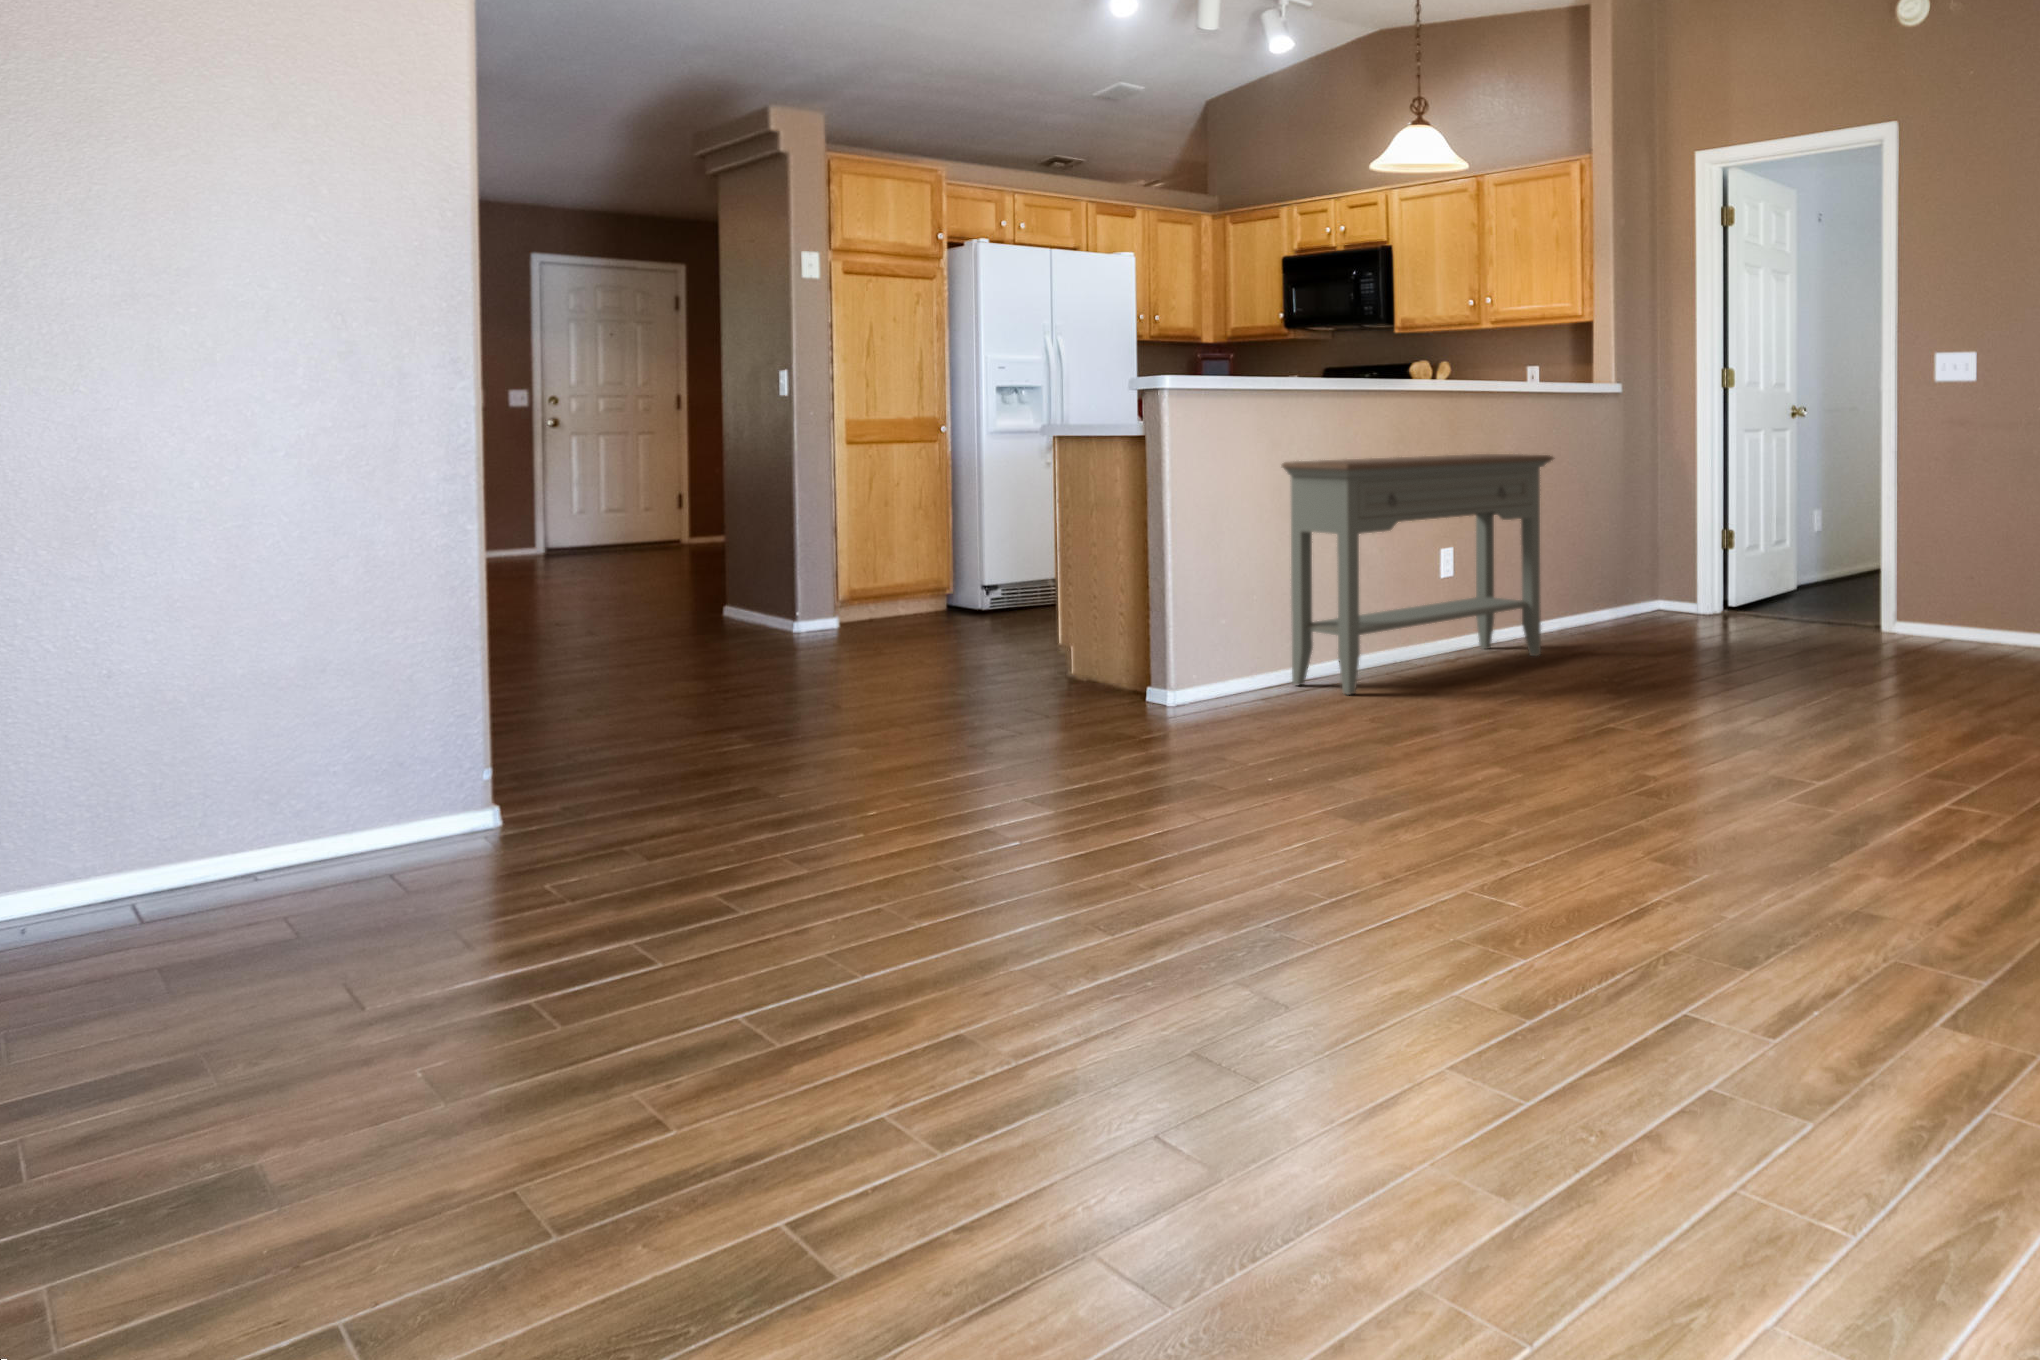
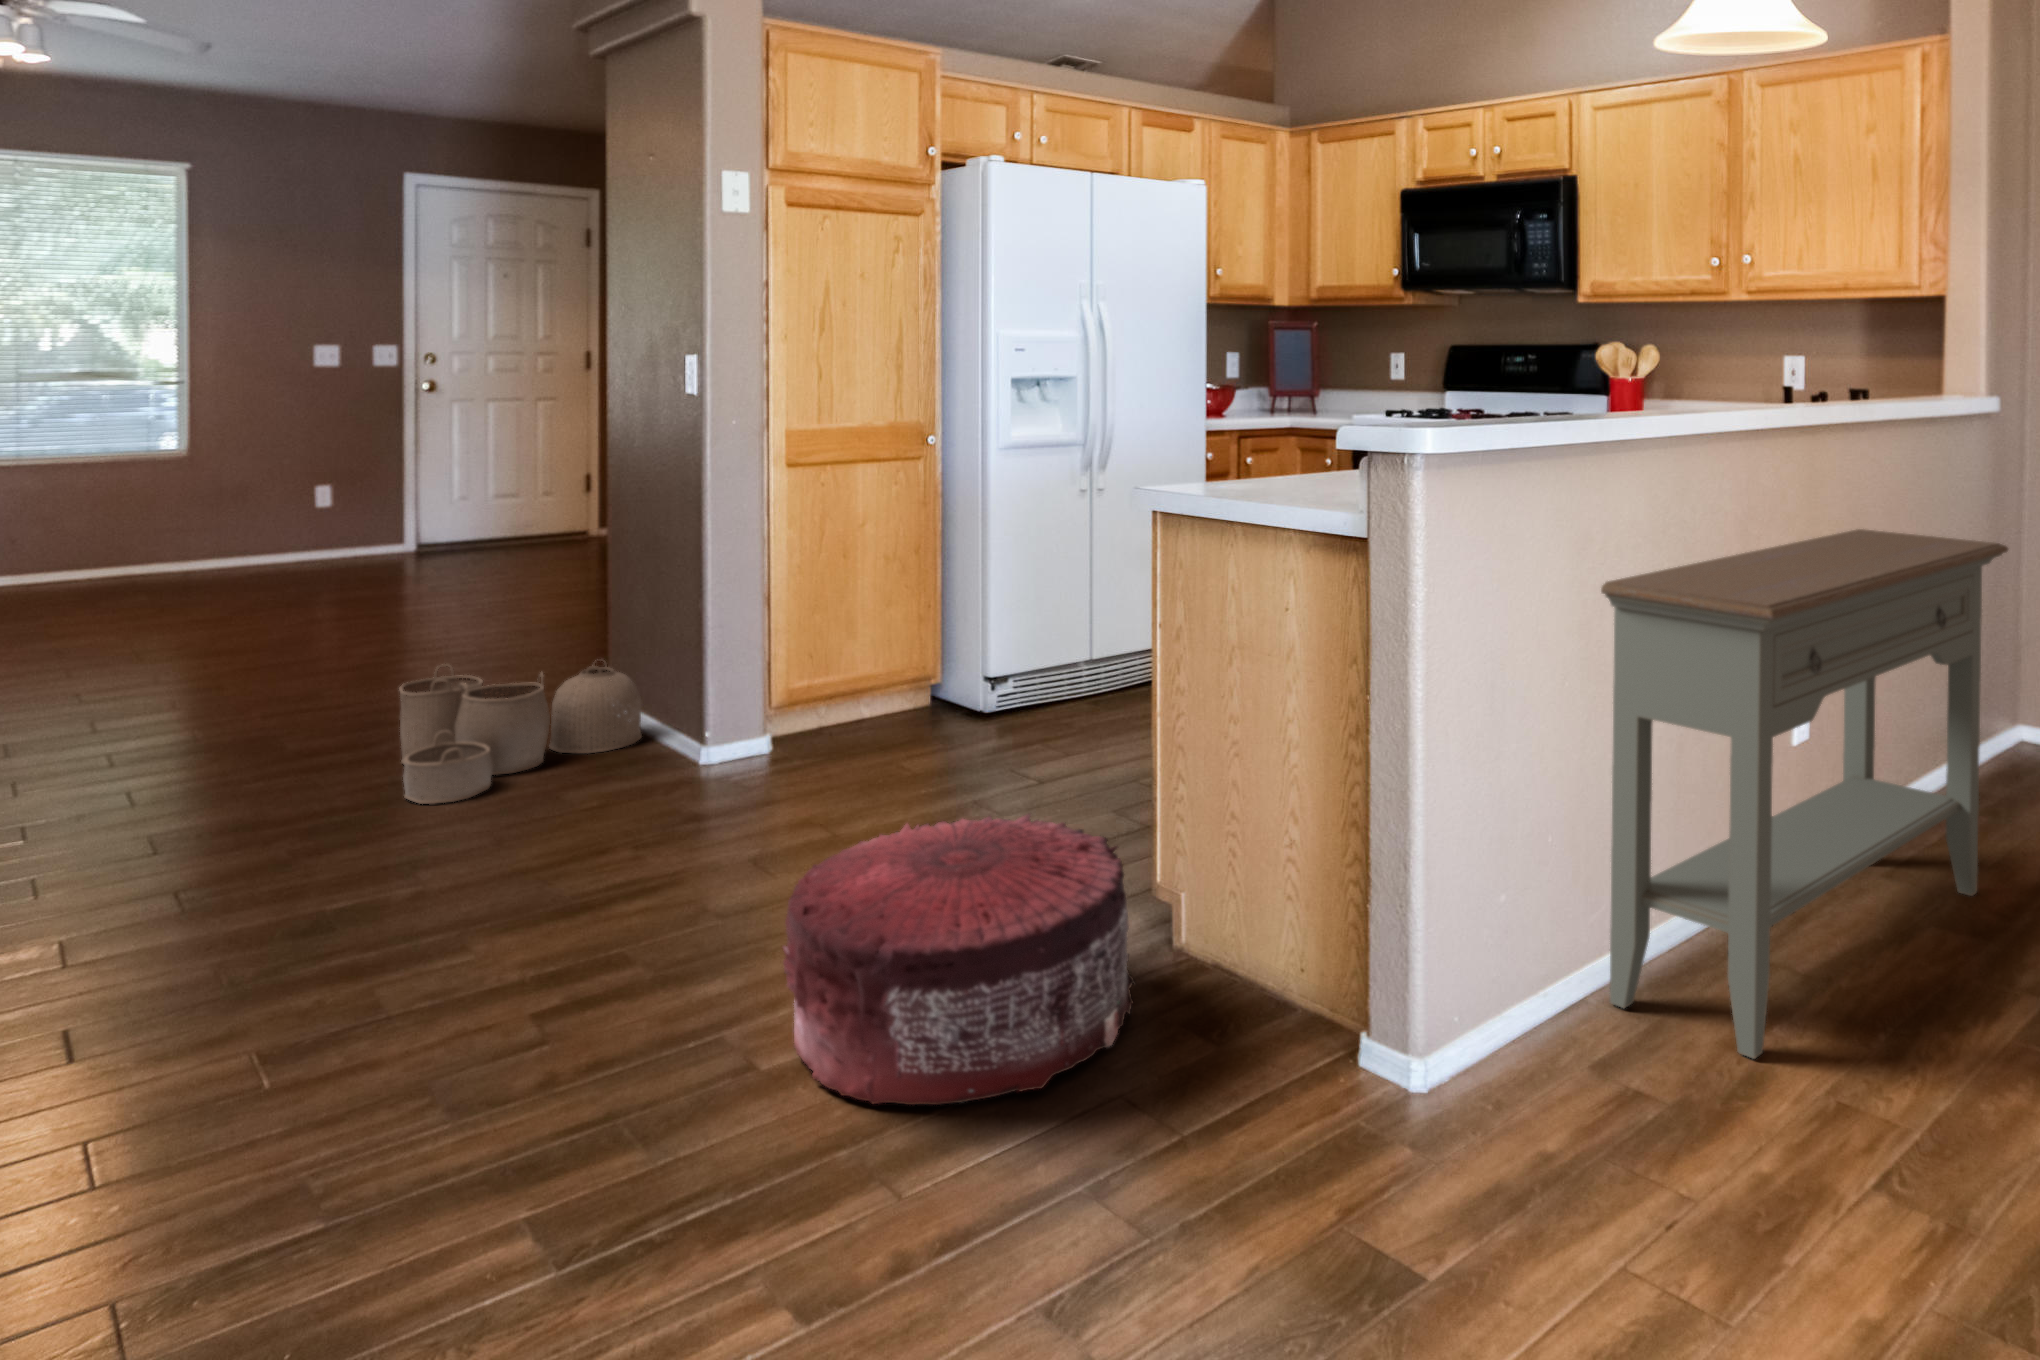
woven basket: none [595,574,752,648] -> present [399,664,642,804]
pouf: none [851,601,1042,711] -> present [783,814,1135,1105]

